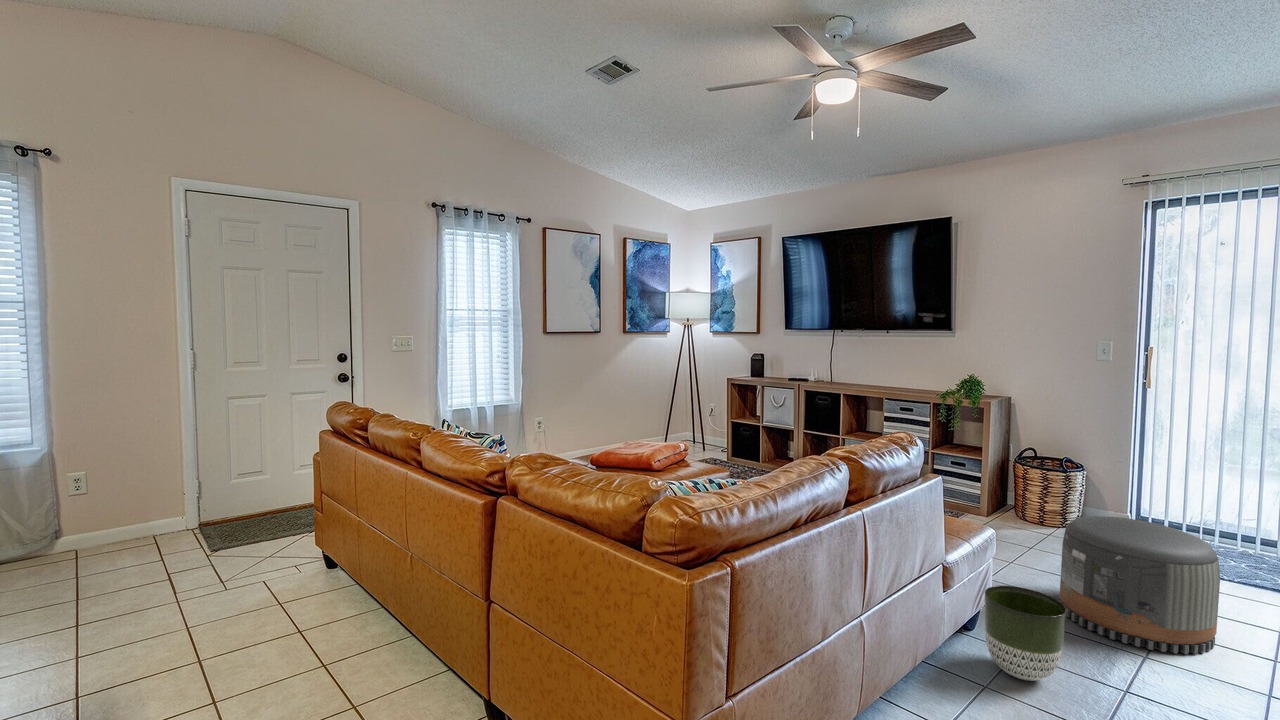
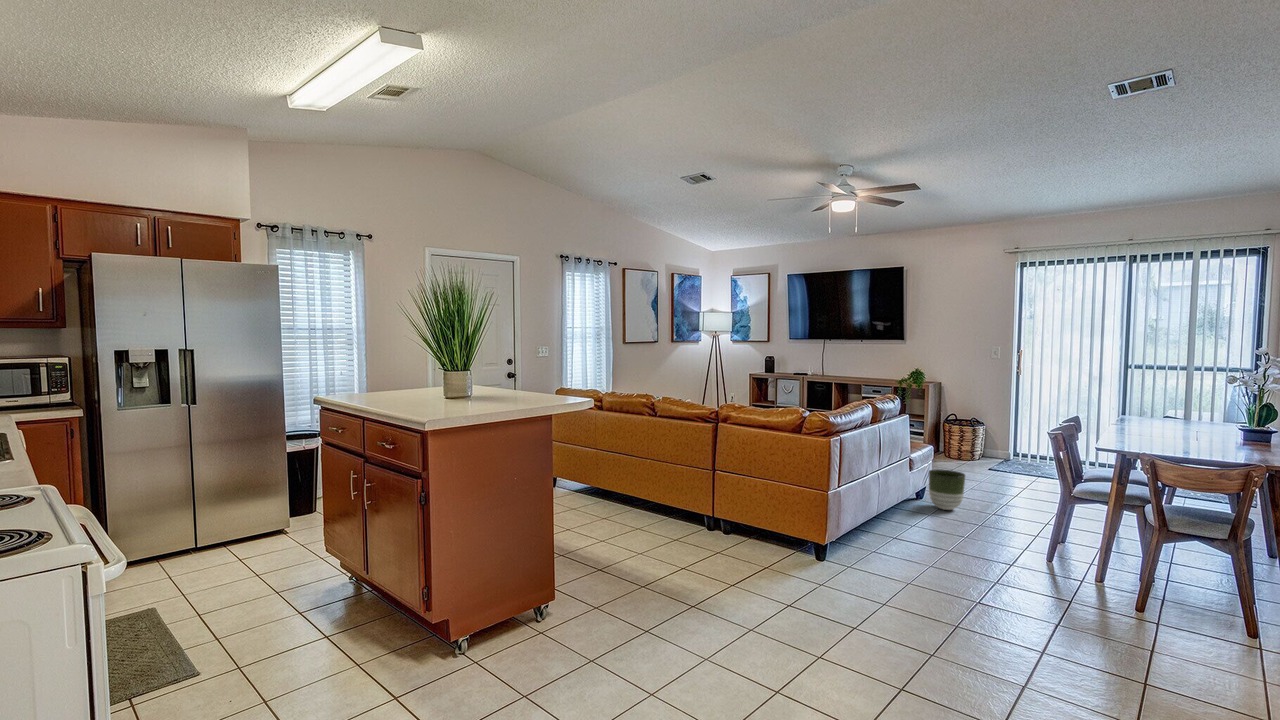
pouf: present [1059,516,1220,654] -> none [966,441,1038,501]

